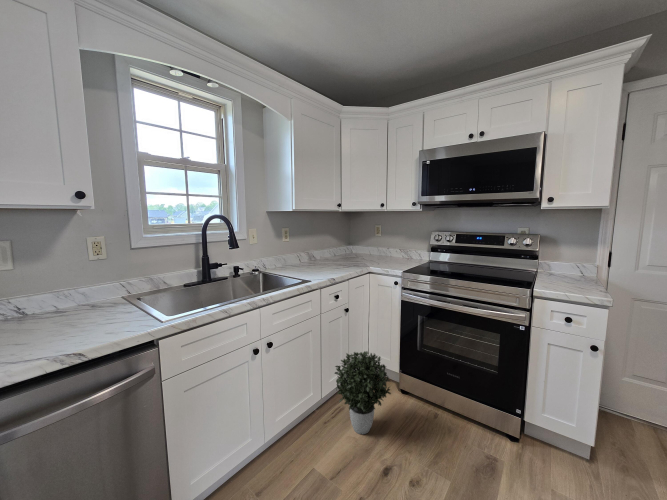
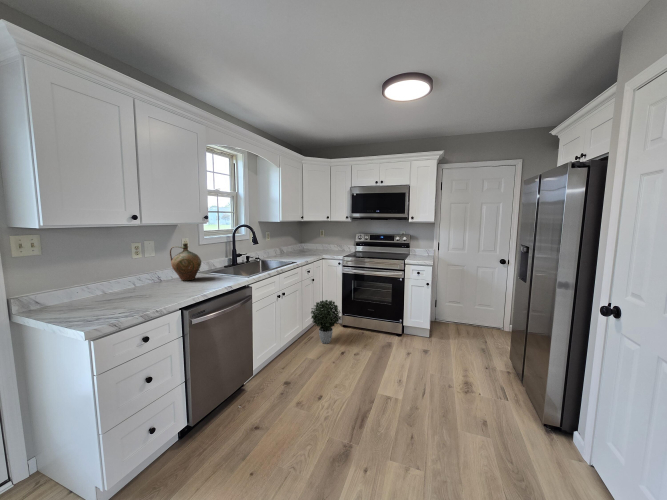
ceramic jug: none [21,247,93,321] -> present [170,243,201,281]

